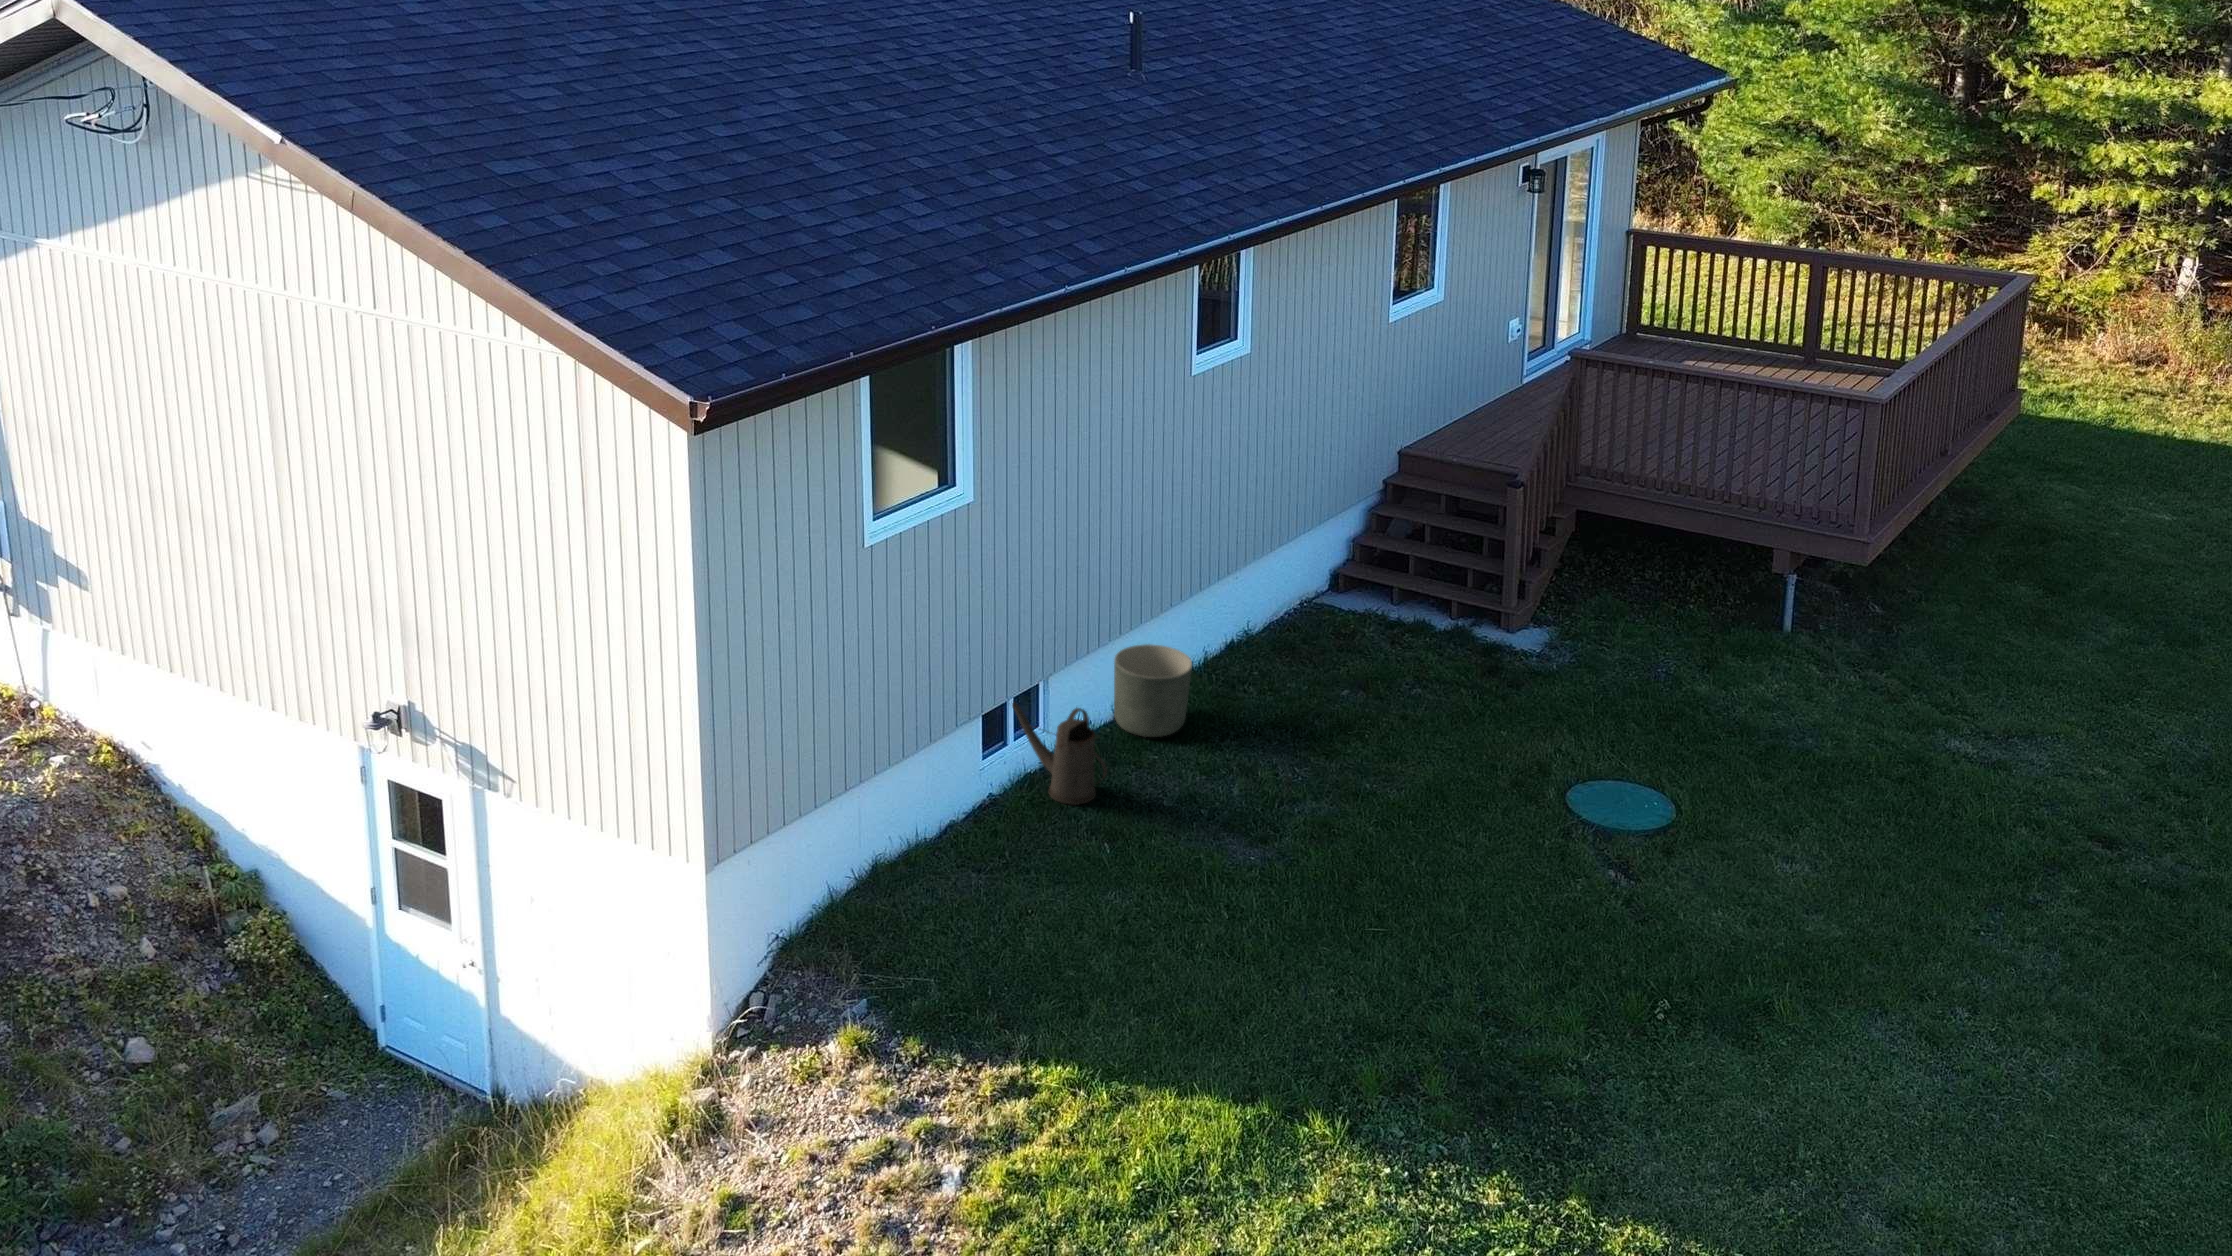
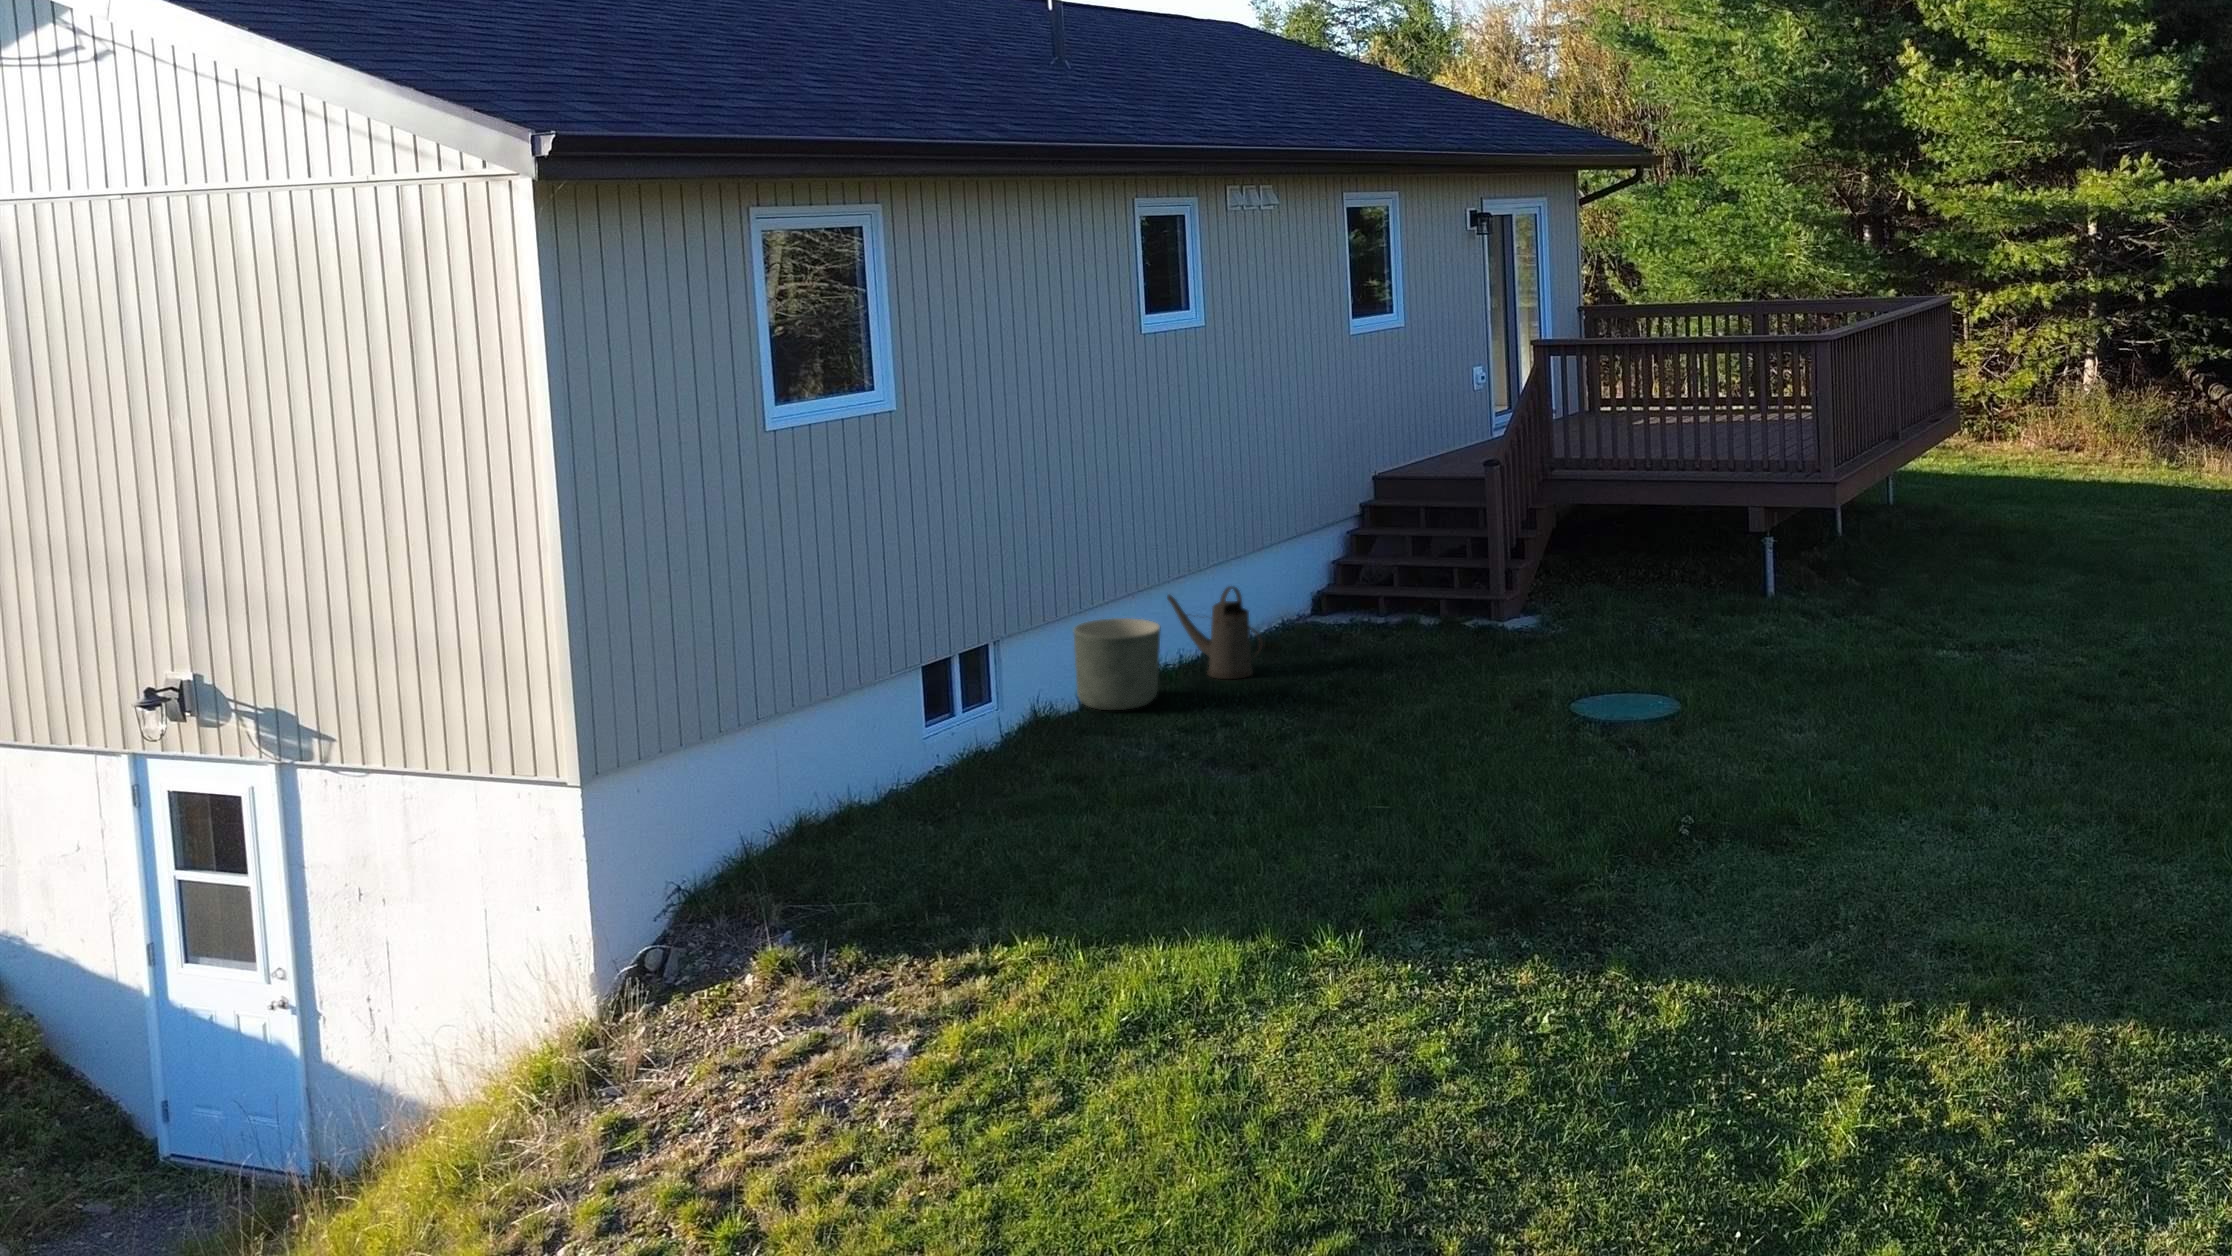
watering can: present [1012,702,1107,805] -> present [1167,586,1263,679]

